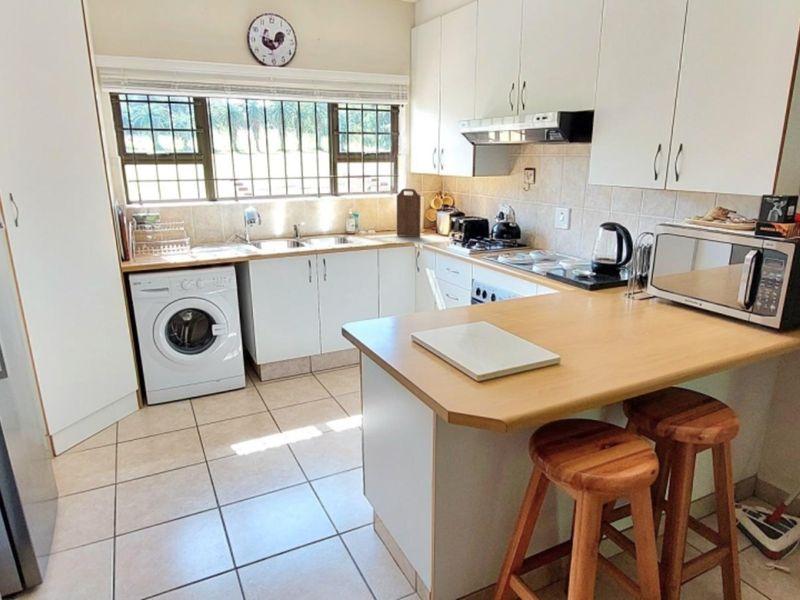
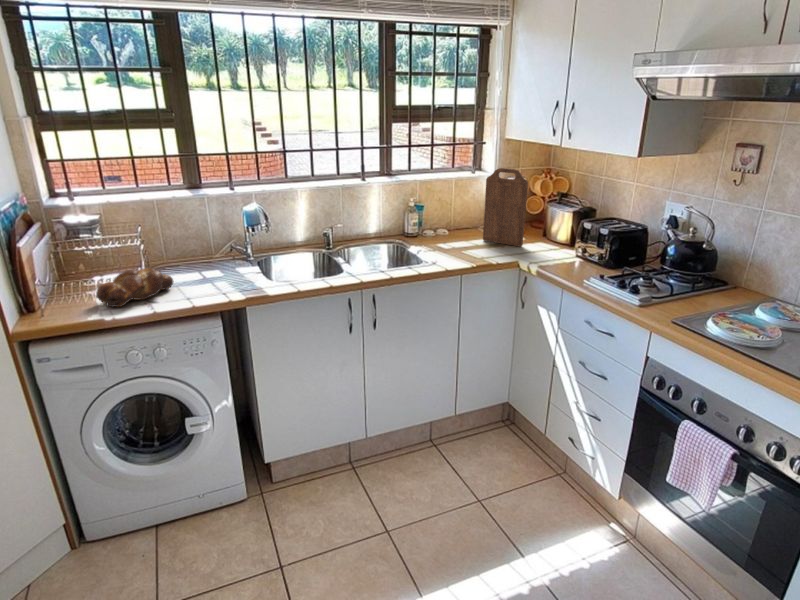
bread loaf: none [163,240,205,259] -> present [96,268,174,307]

